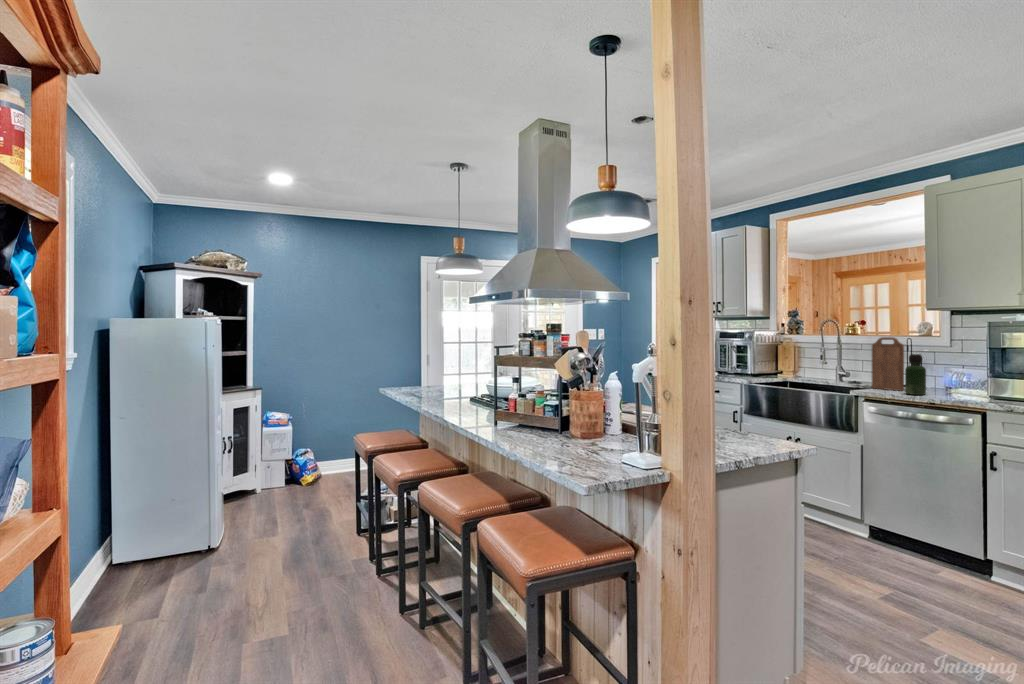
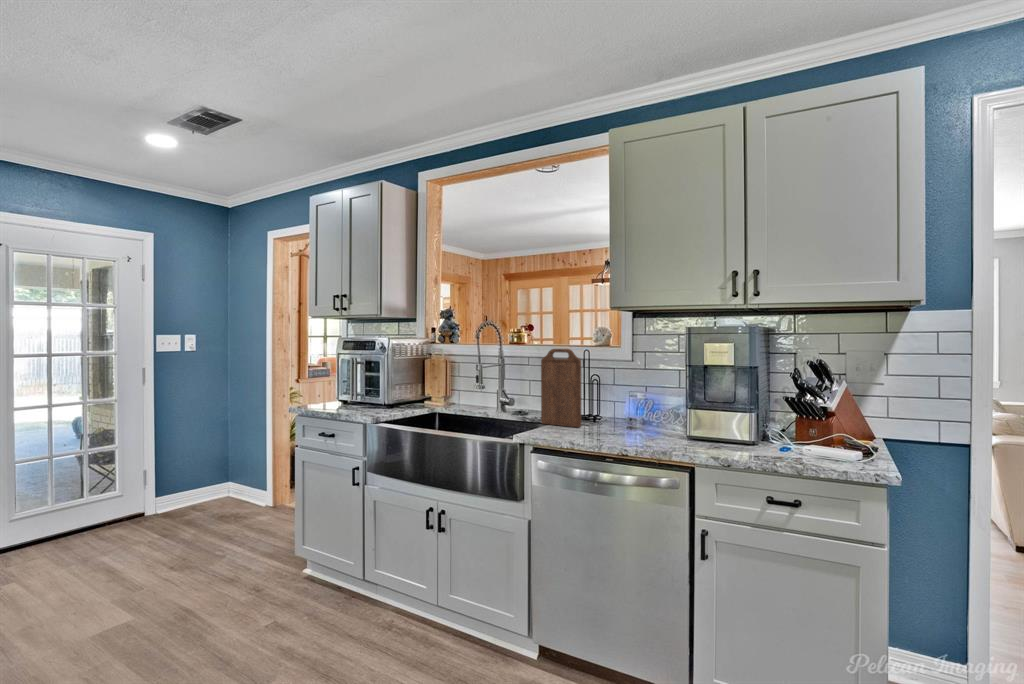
bottle: present [905,354,926,395] -> none [584,374,610,436]

